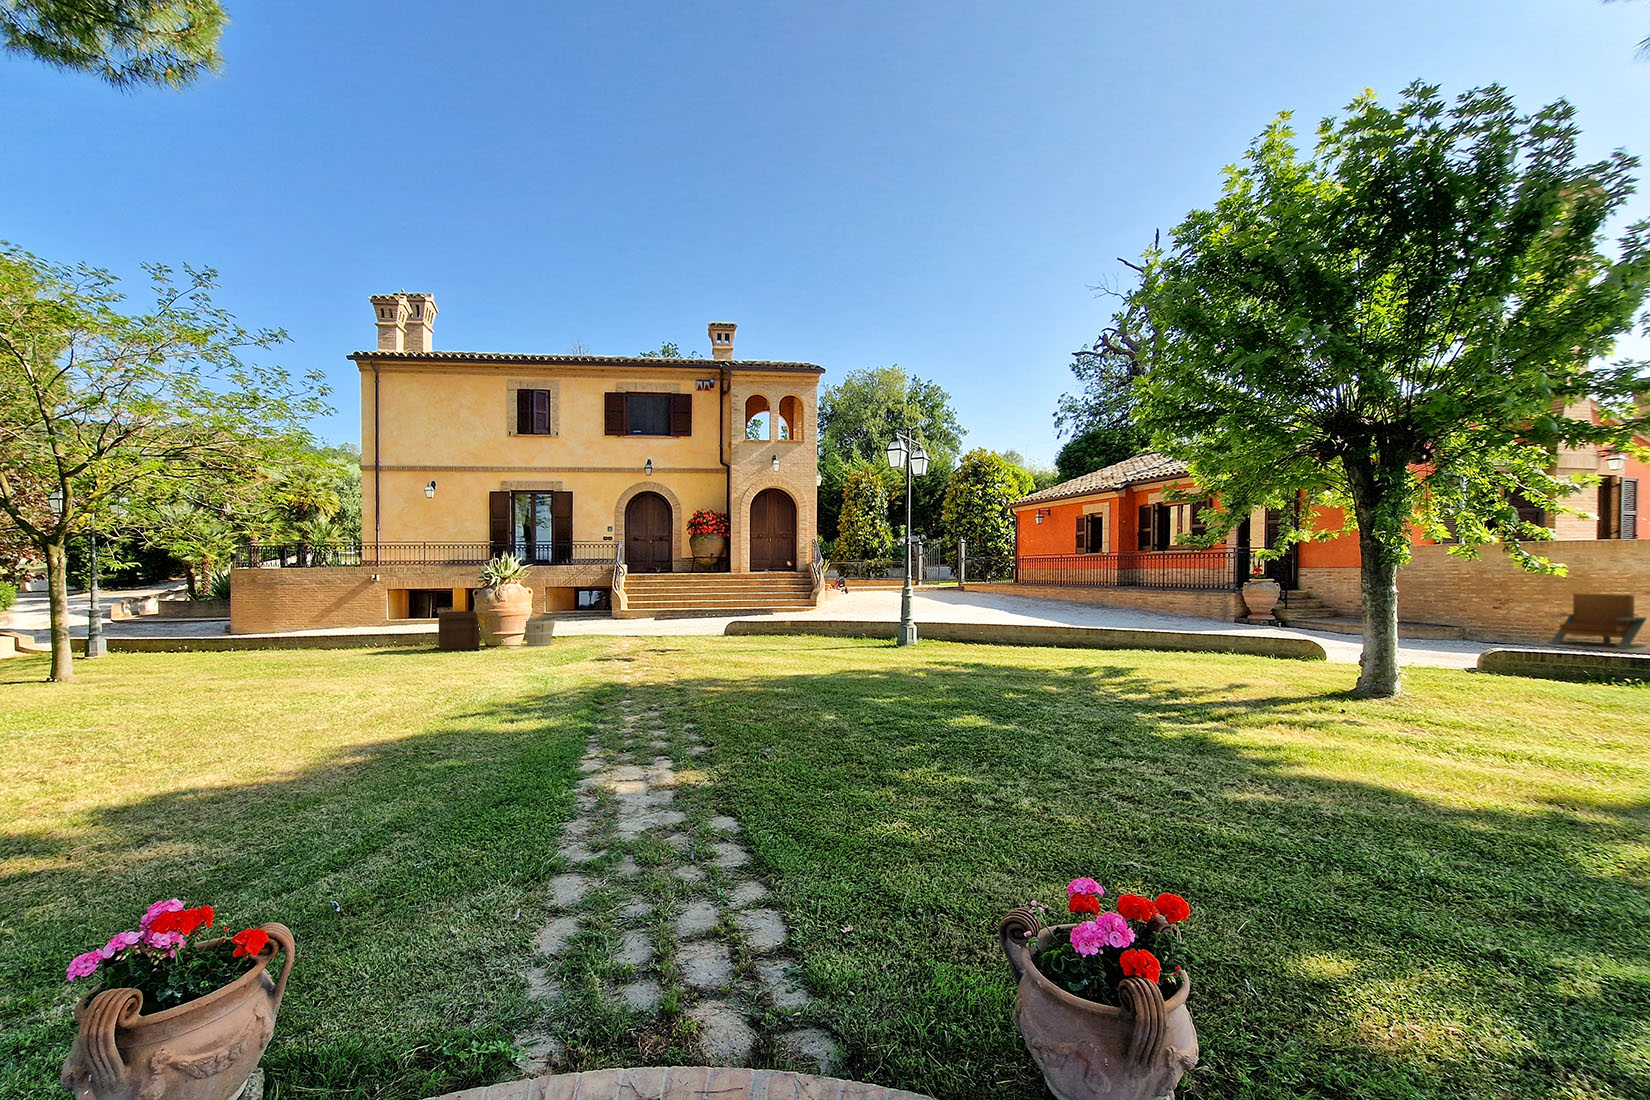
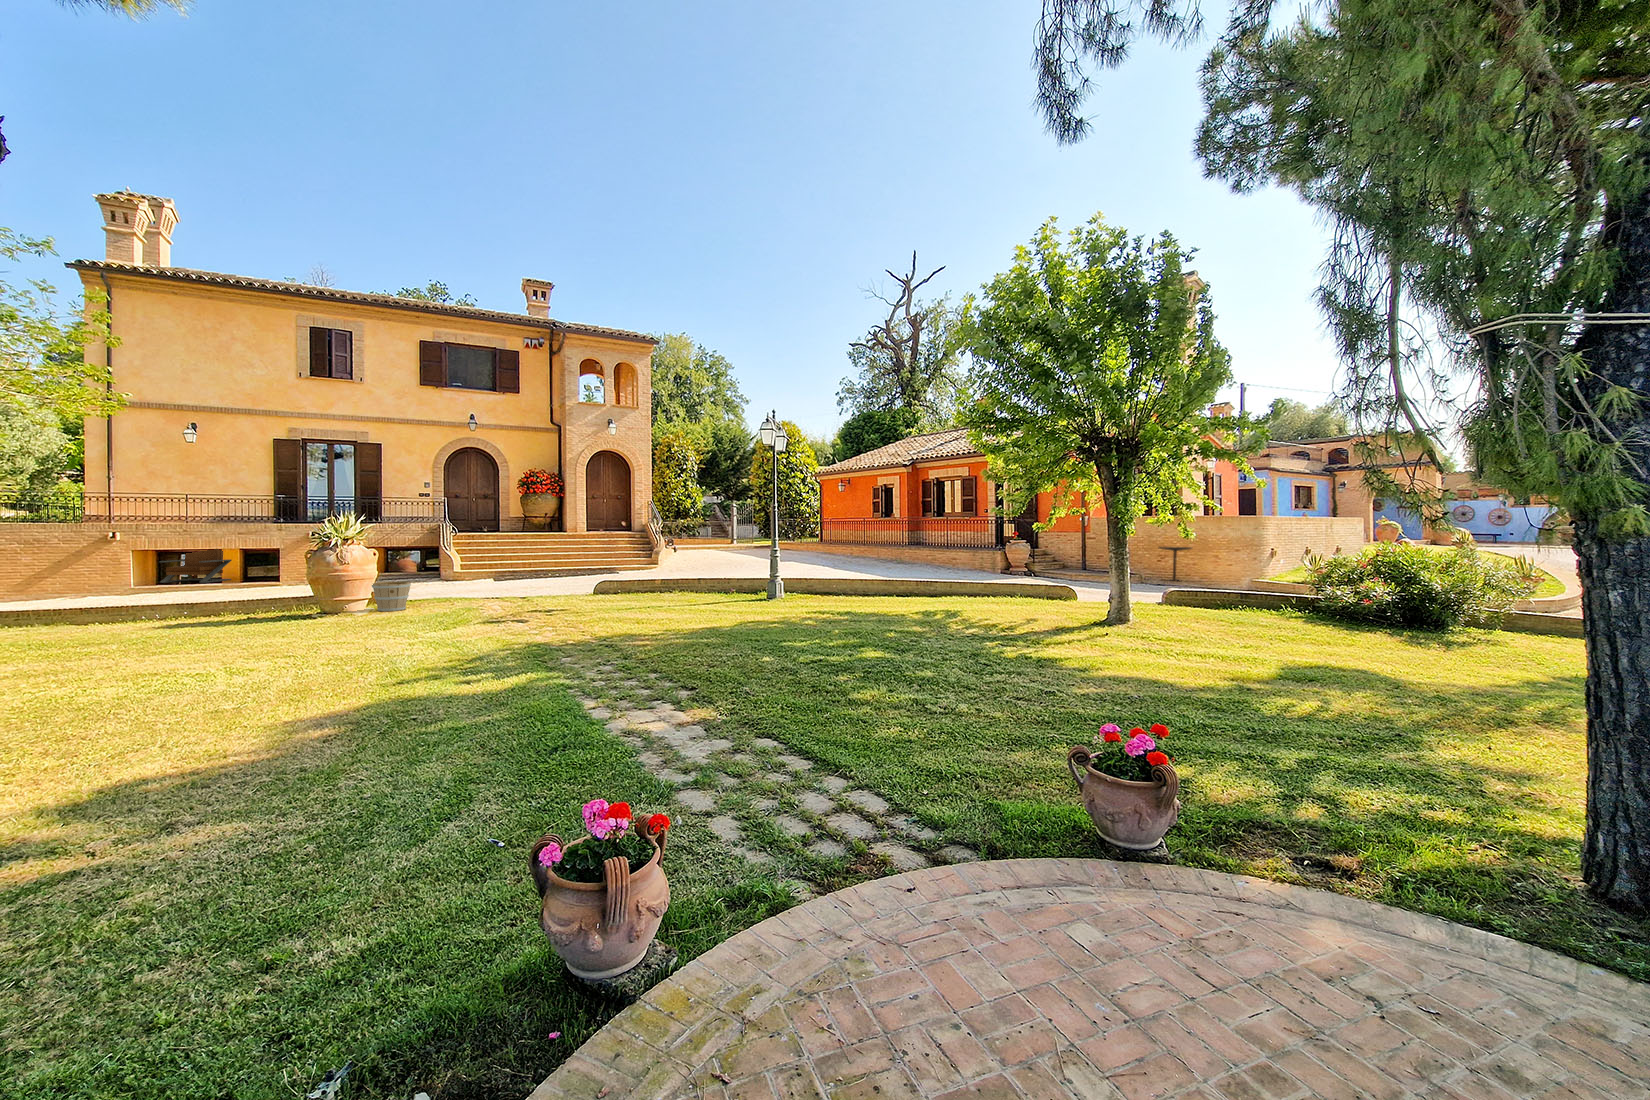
pedestal table: none [1470,589,1530,638] -> present [1159,547,1192,581]
lounge chair: present [1551,593,1646,649] -> present [160,549,232,583]
wooden crate: present [439,611,480,650] -> none [262,575,321,620]

